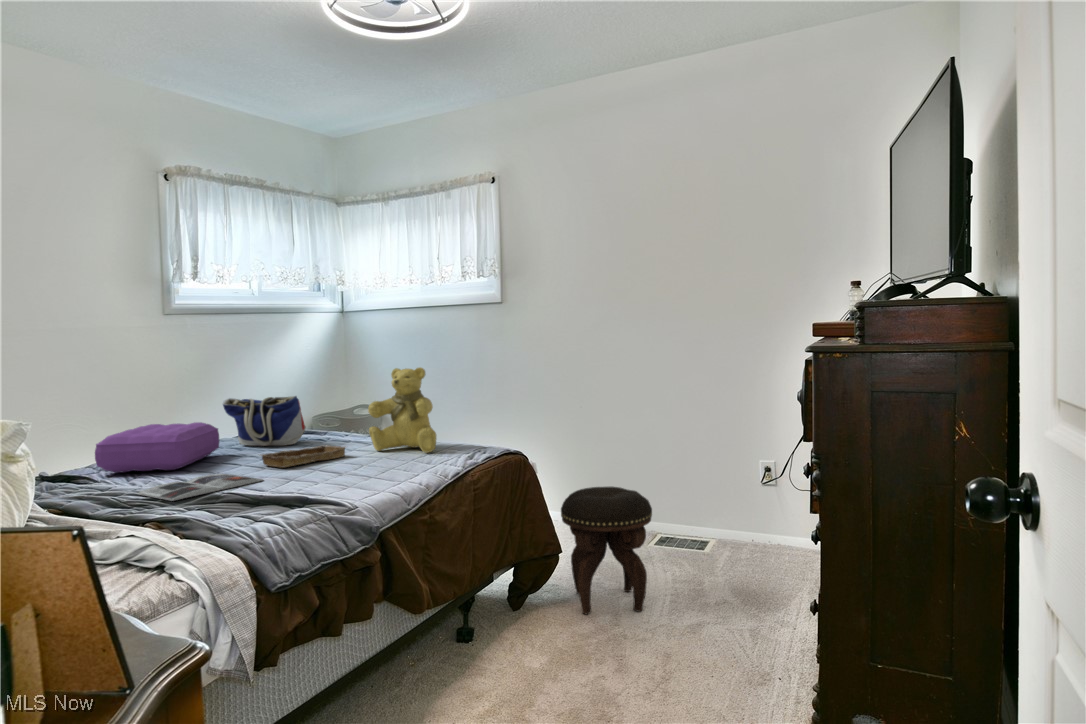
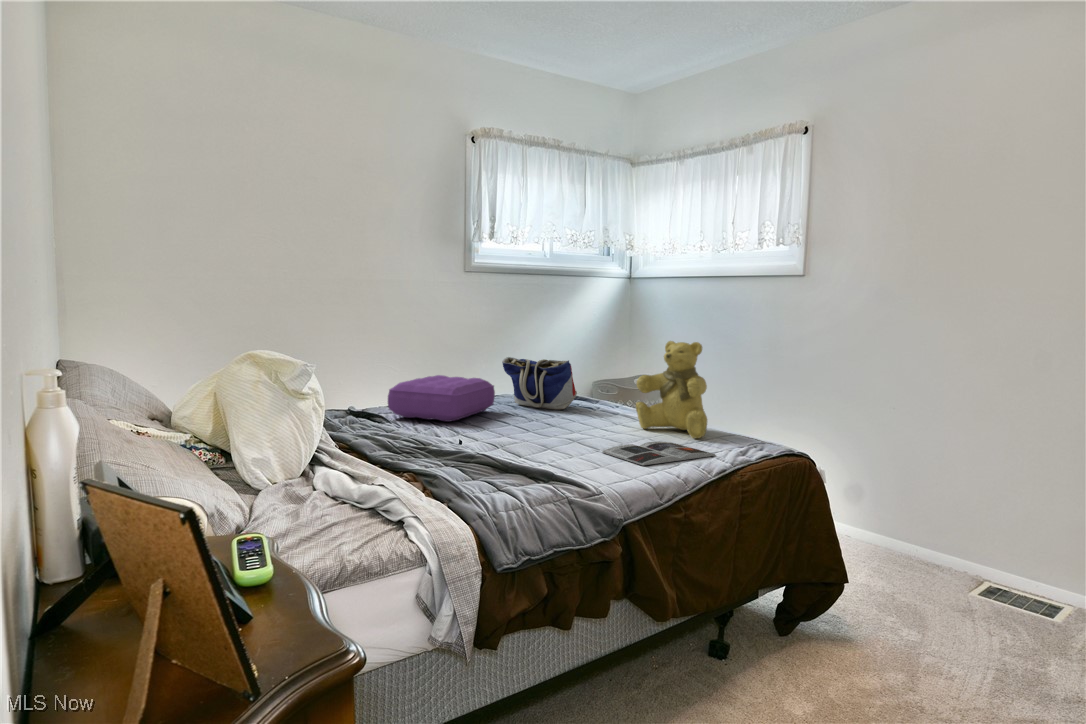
tray: present [261,445,345,468] -> none [522,415,612,434]
magazine: present [138,474,263,501] -> present [602,441,716,465]
footstool: present [561,487,652,614] -> none [852,510,985,682]

